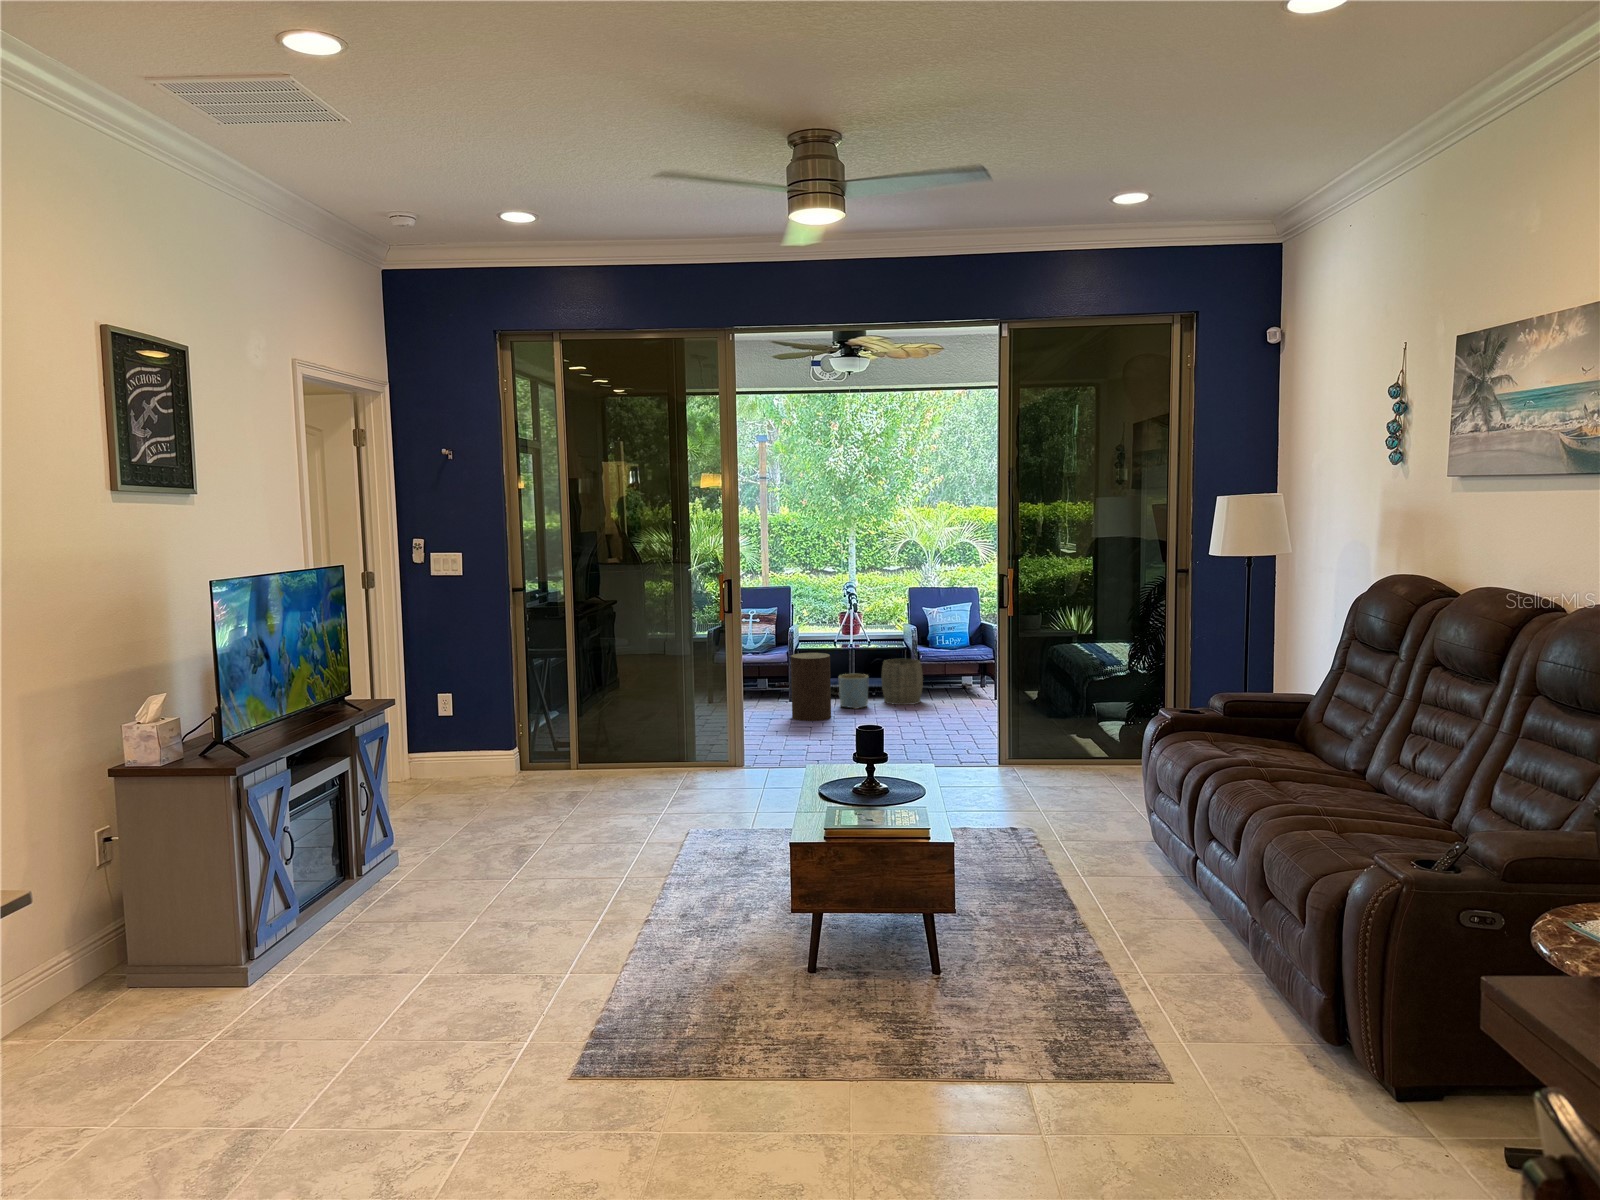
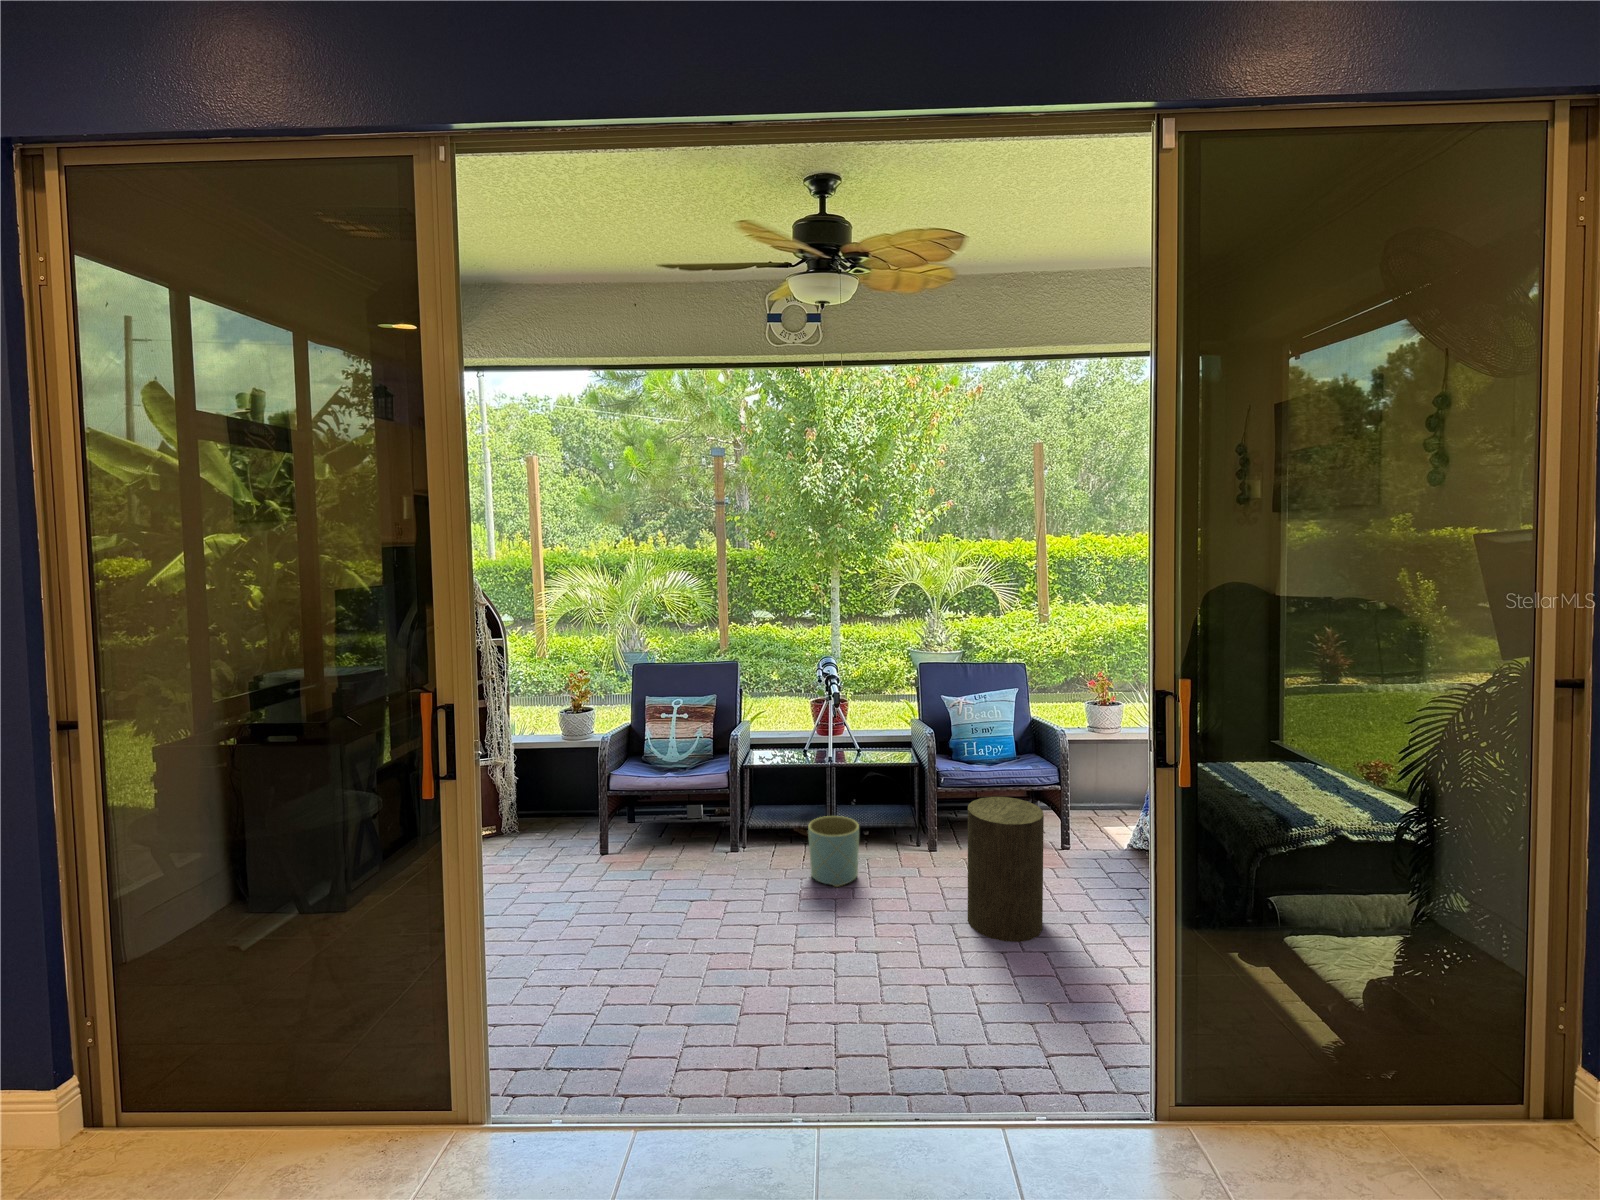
stool: present [791,653,831,721] -> present [968,797,1044,942]
woven basket: present [882,659,923,705] -> none [881,782,949,871]

